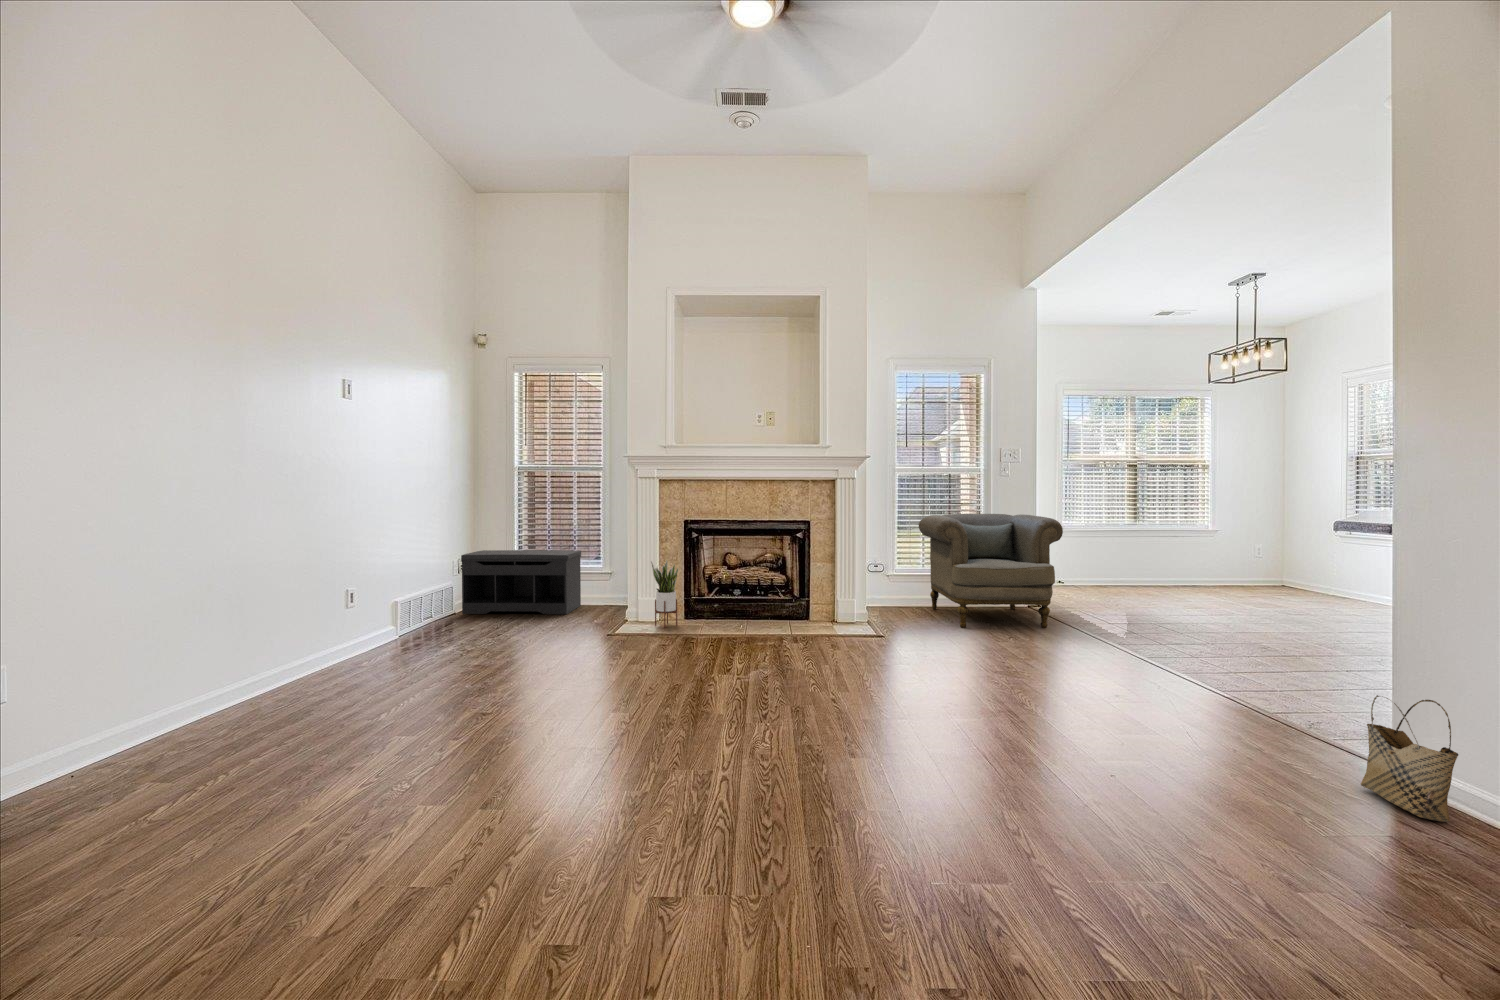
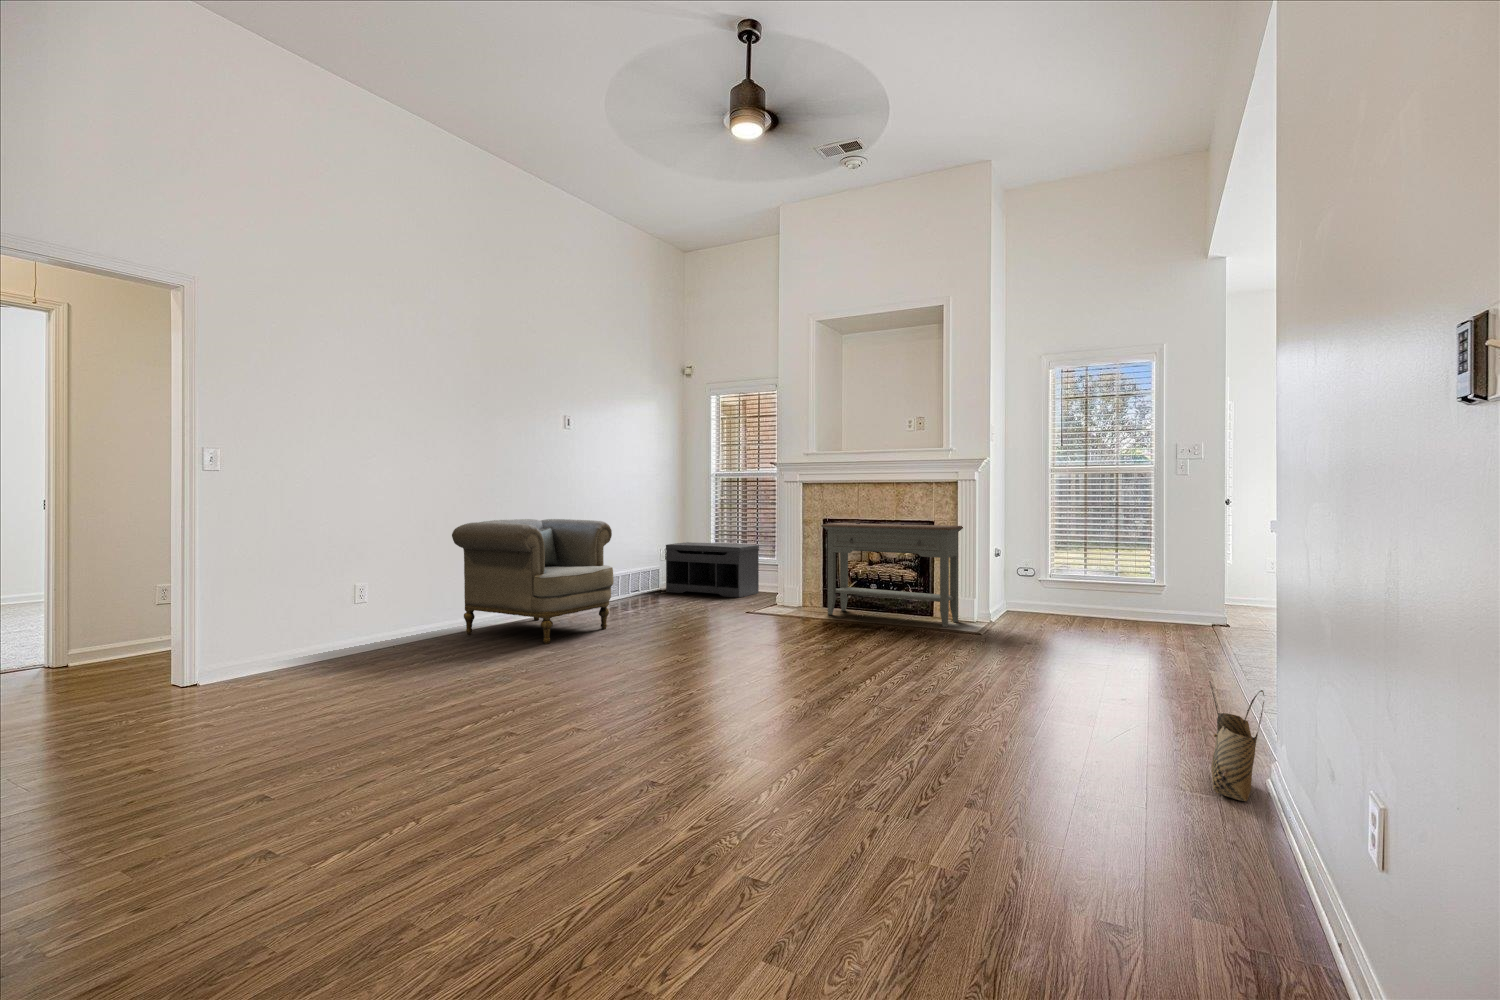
armchair: present [919,514,1063,628] -> present [452,519,614,644]
console table: none [692,524,842,632] -> present [821,523,963,627]
potted plant: present [651,560,678,628] -> none [791,553,816,612]

